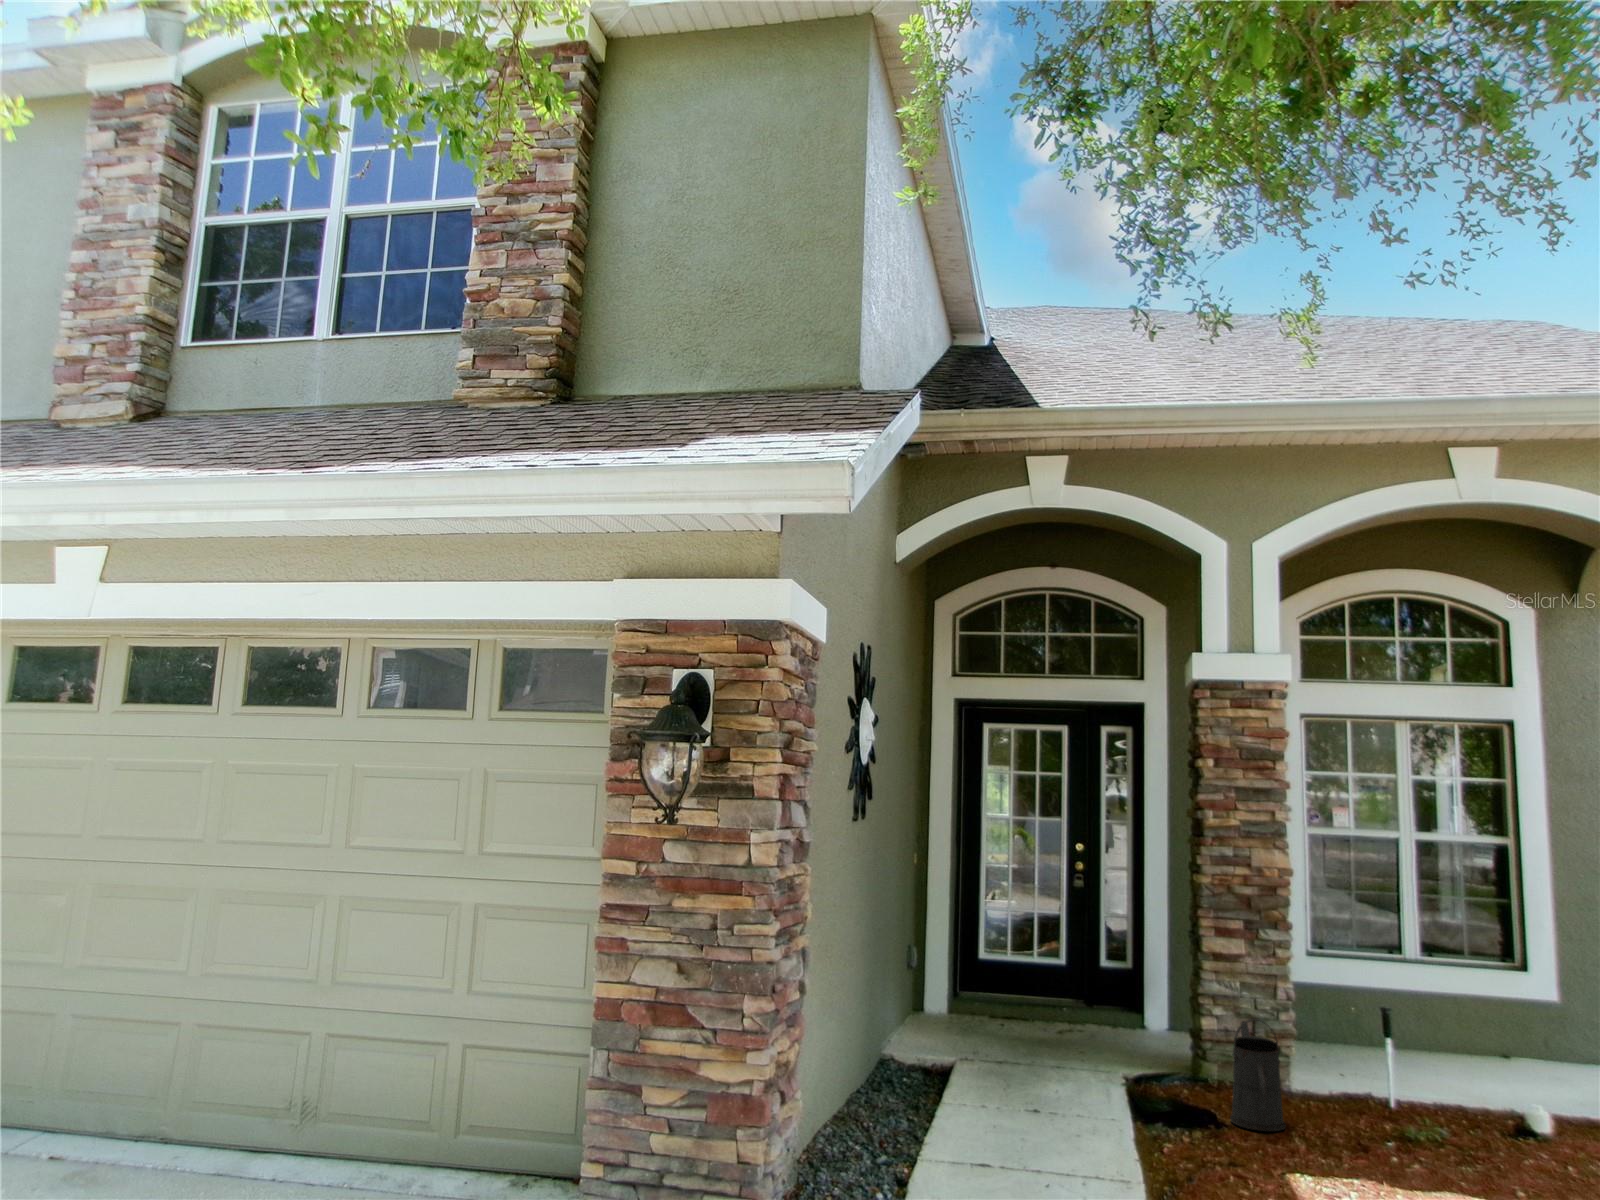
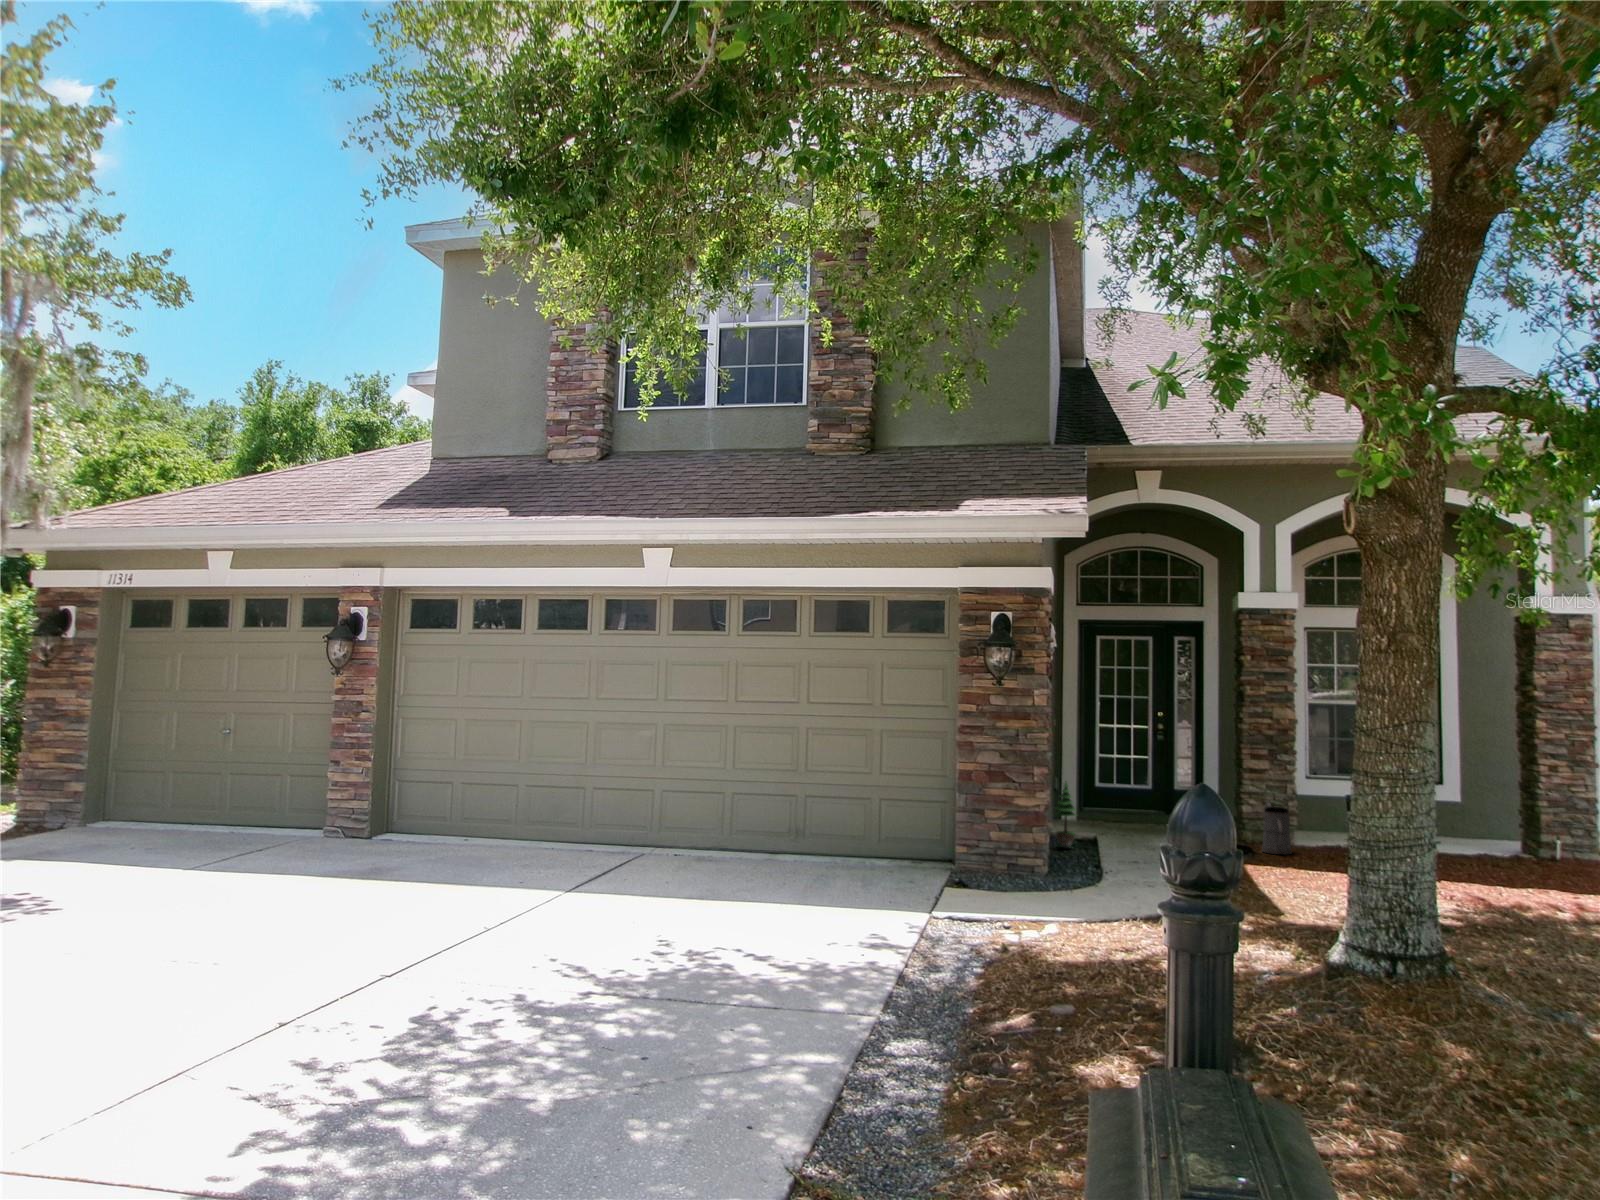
potted tree: none [854,985,897,1113] -> present [1055,781,1076,848]

